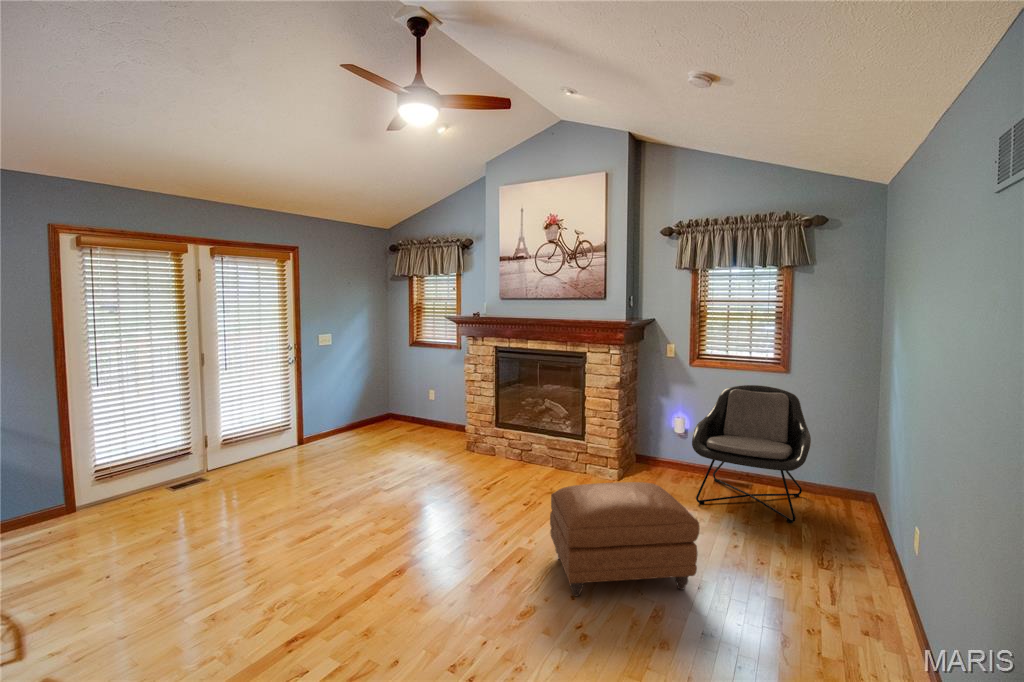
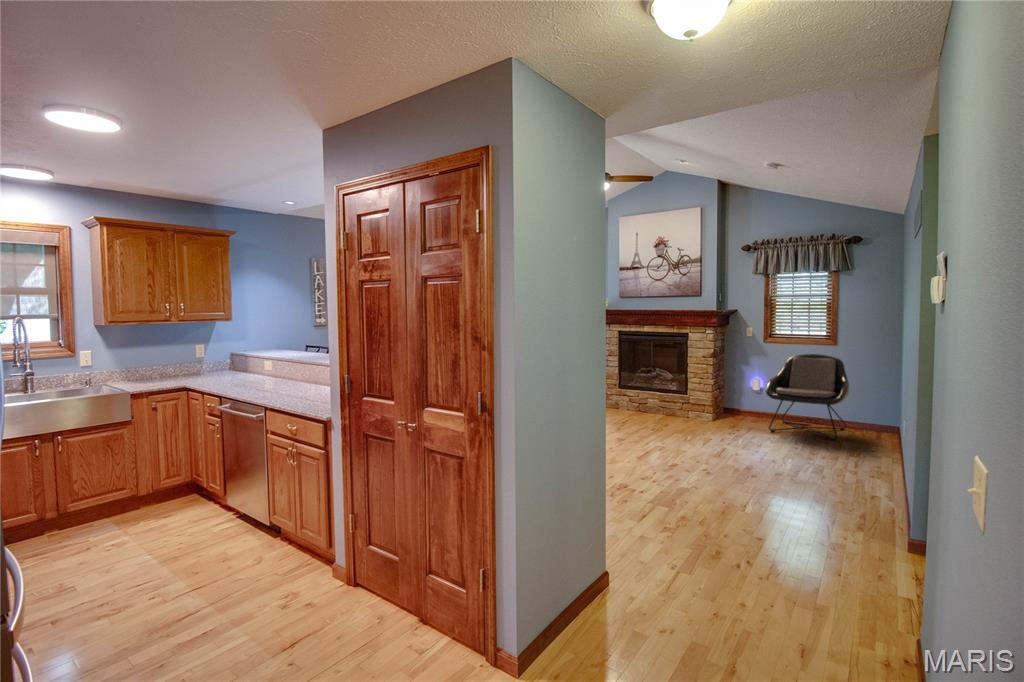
ottoman: present [550,482,700,596] -> none [675,405,769,461]

